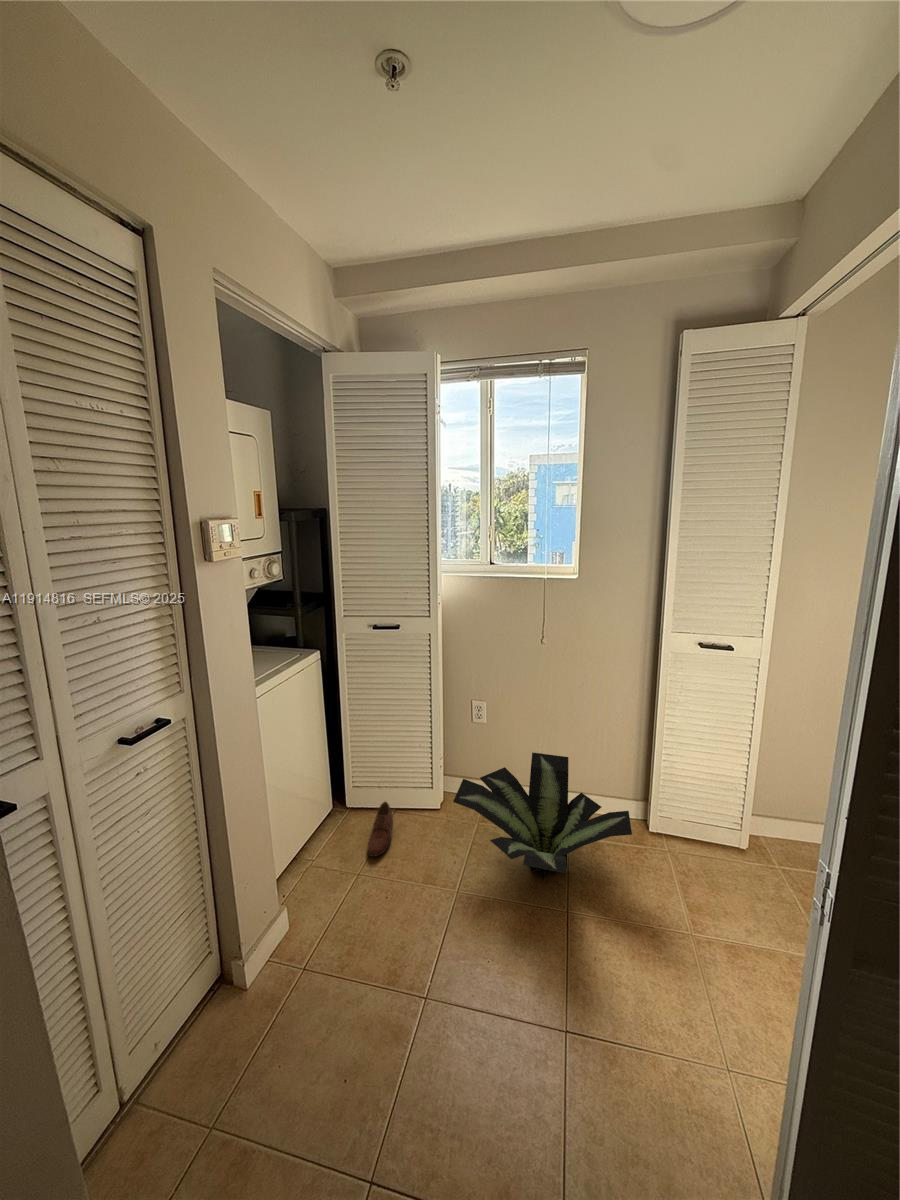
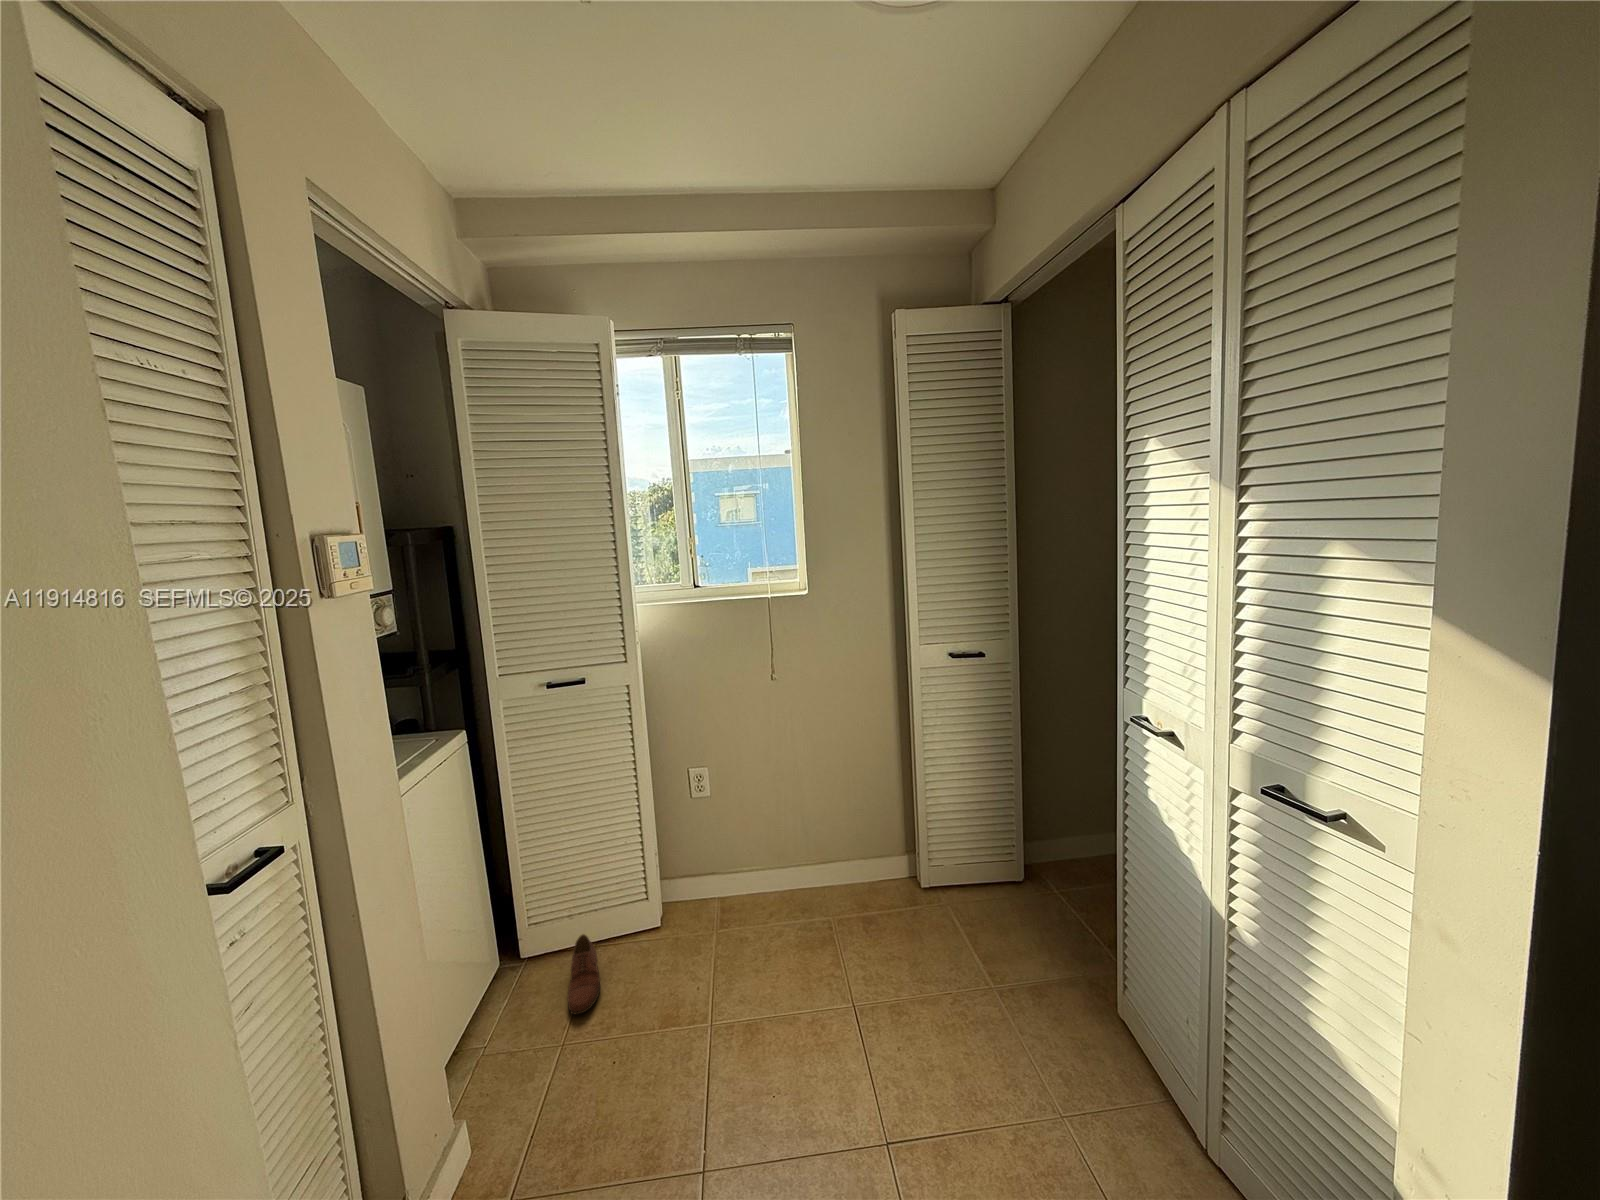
potted plant: present [453,753,632,879] -> none [689,818,911,977]

